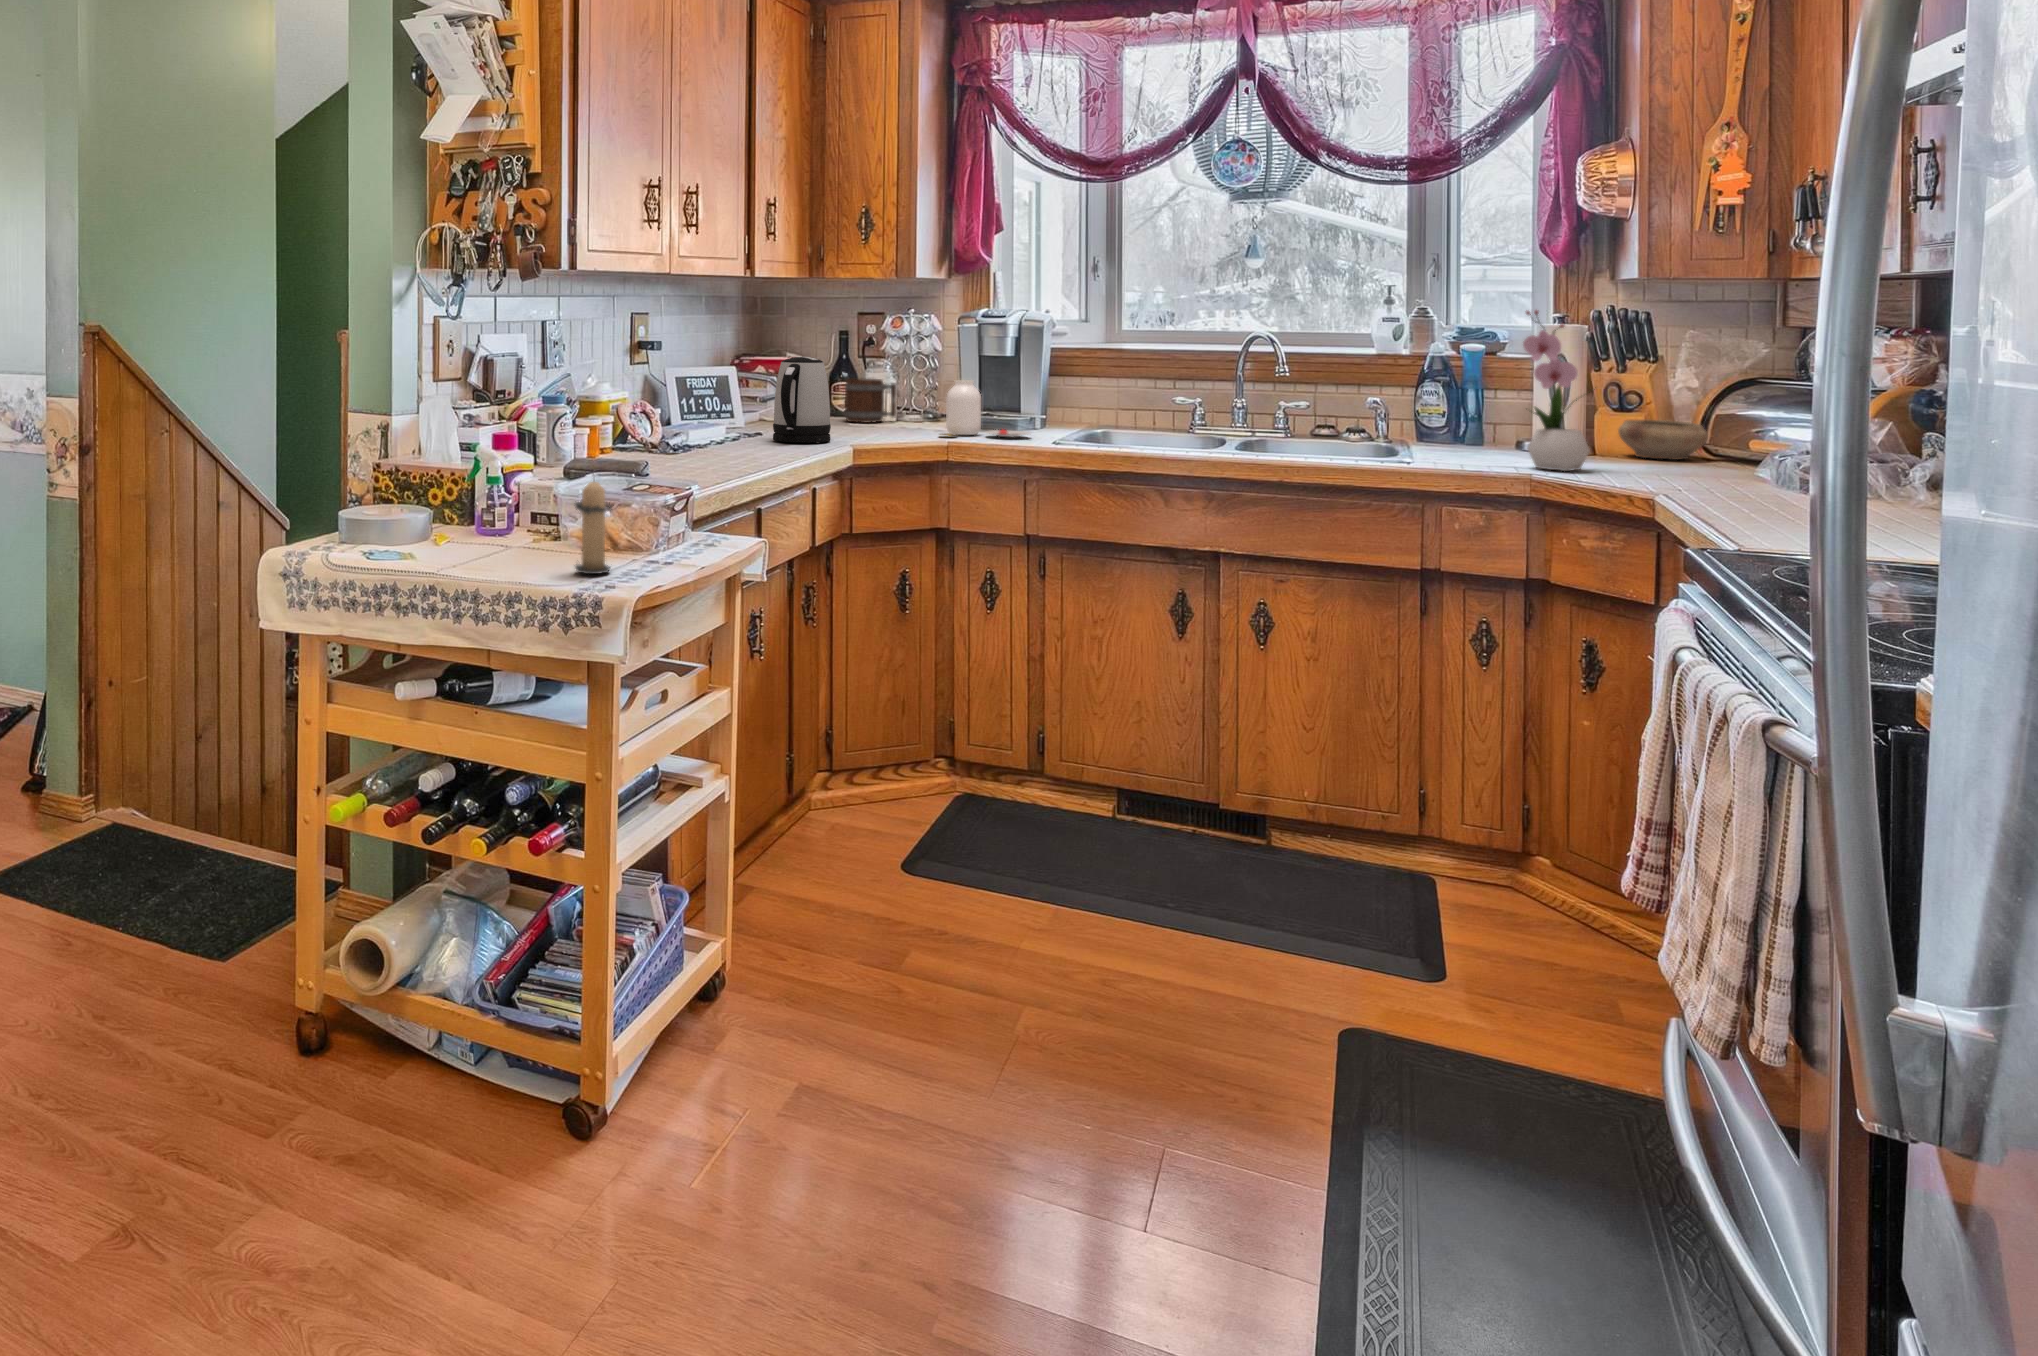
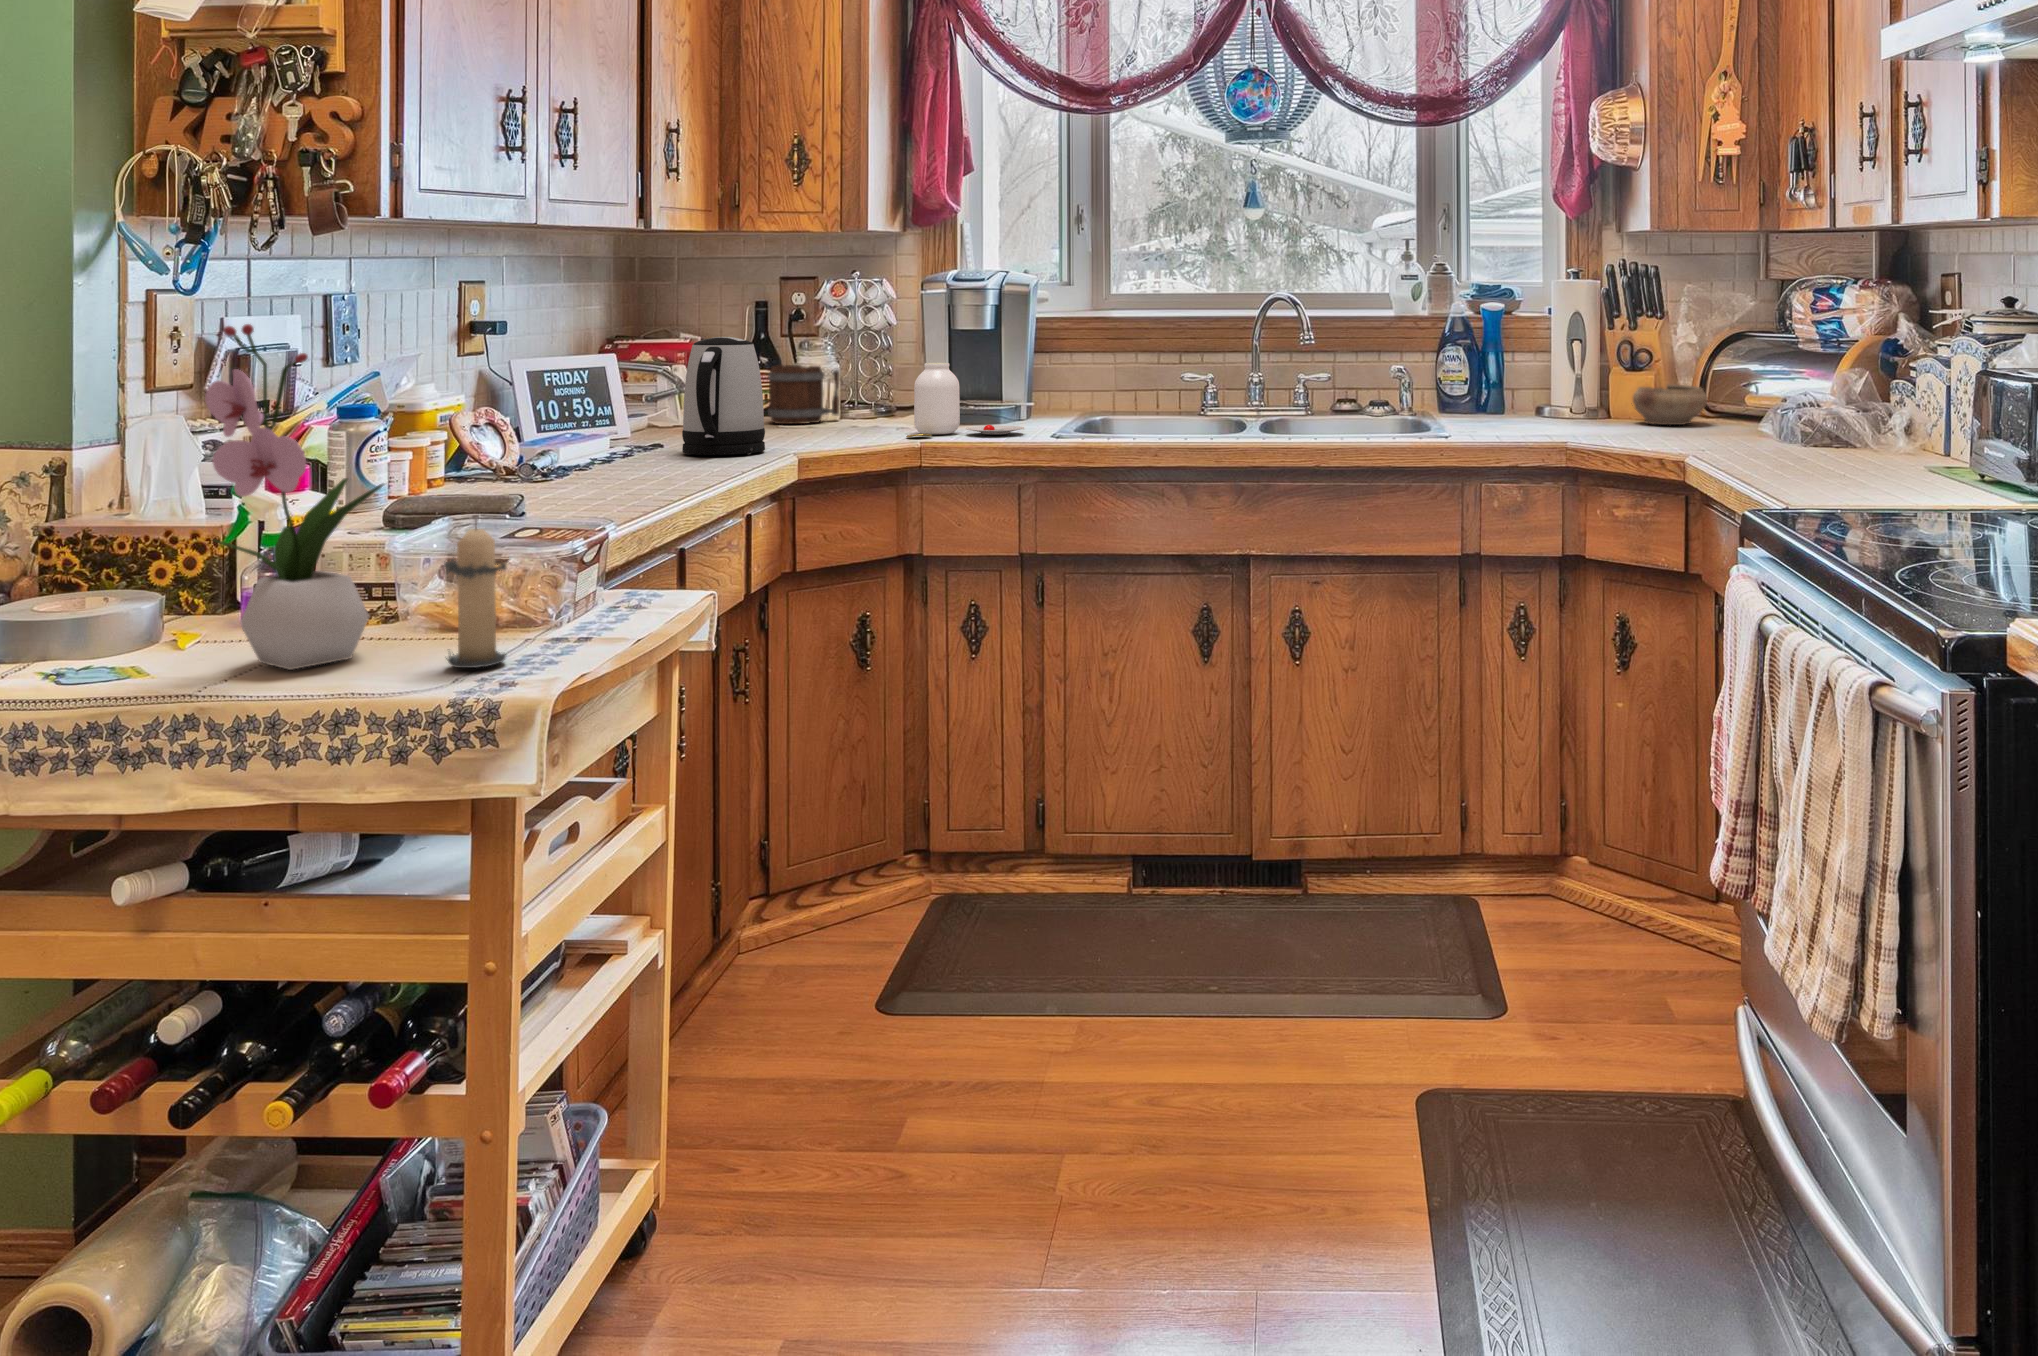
flower arrangement: present [1523,310,1590,471] -> present [205,324,384,670]

